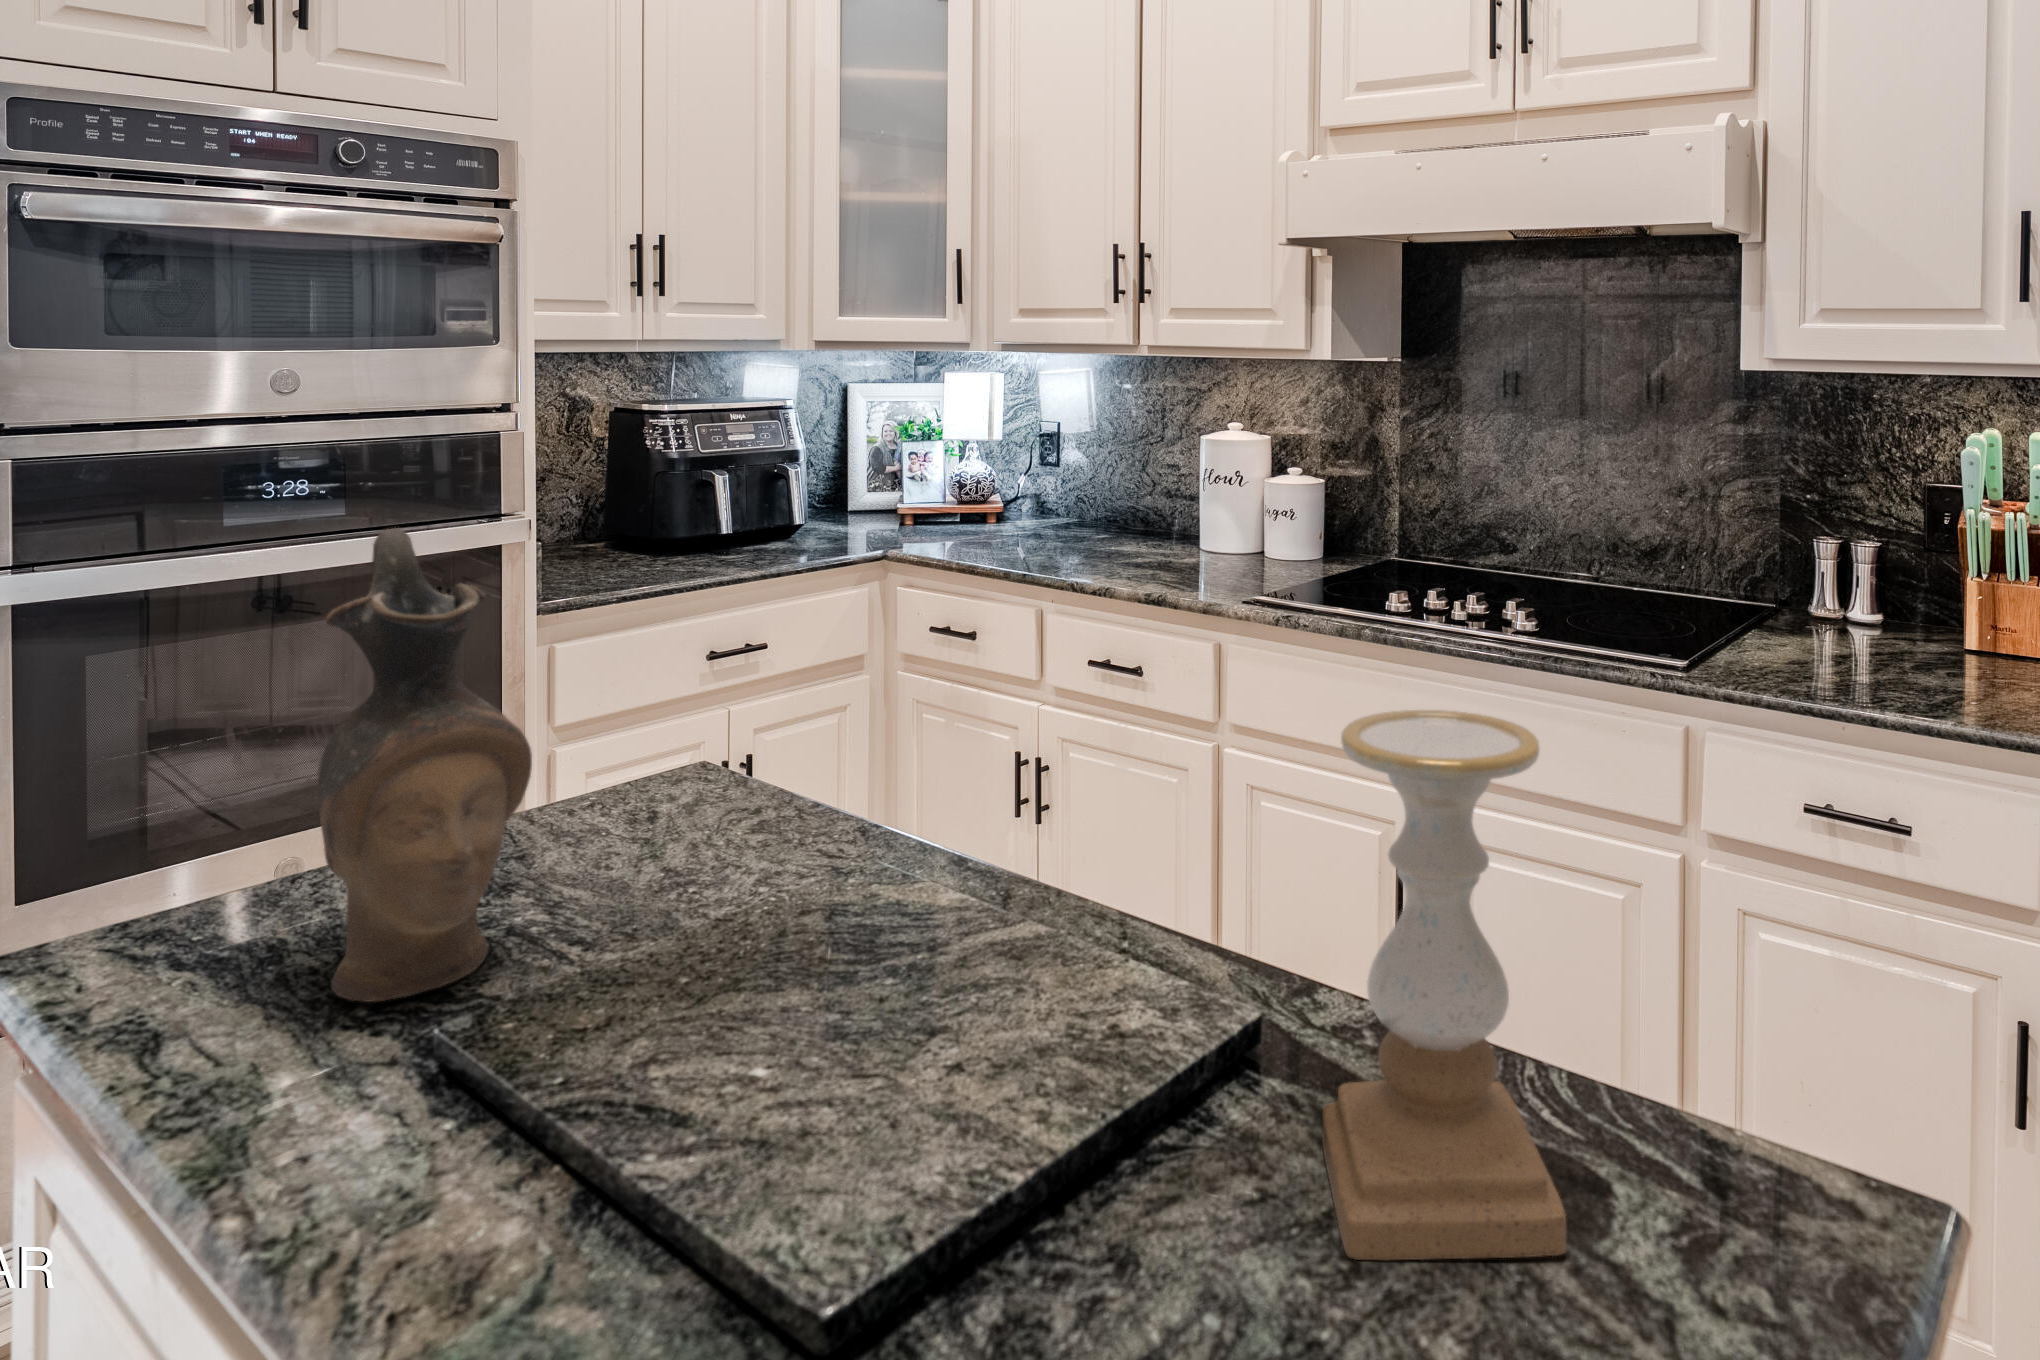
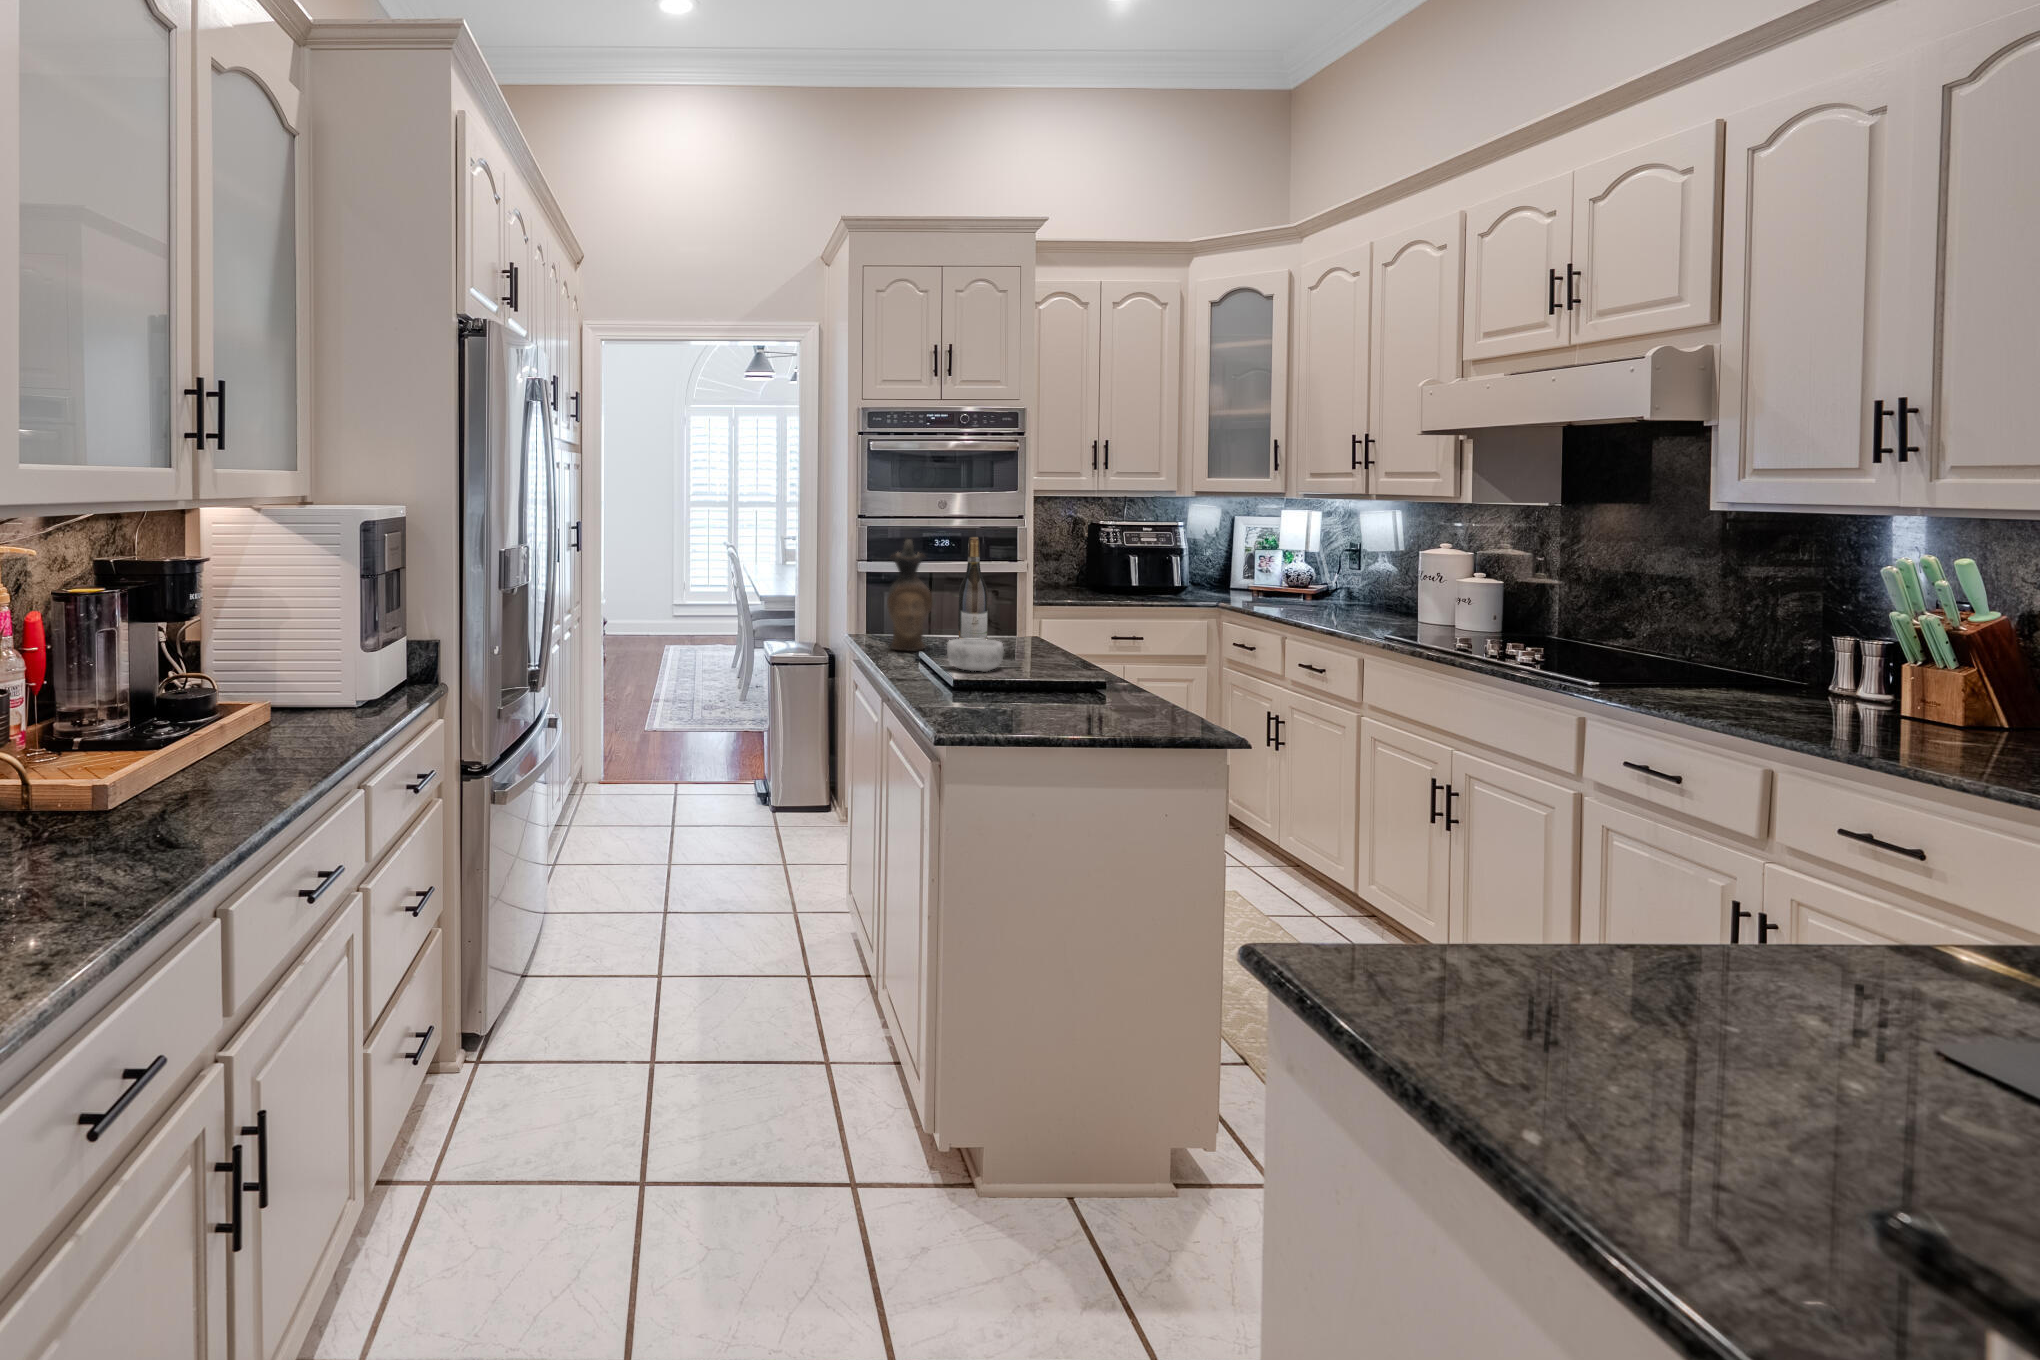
wine bottle: none [567,496,675,873] -> present [958,537,988,639]
candle holder: present [1322,710,1566,1260] -> none [1033,587,1107,711]
decorative bowl: none [788,933,1027,1129] -> present [947,639,1004,672]

